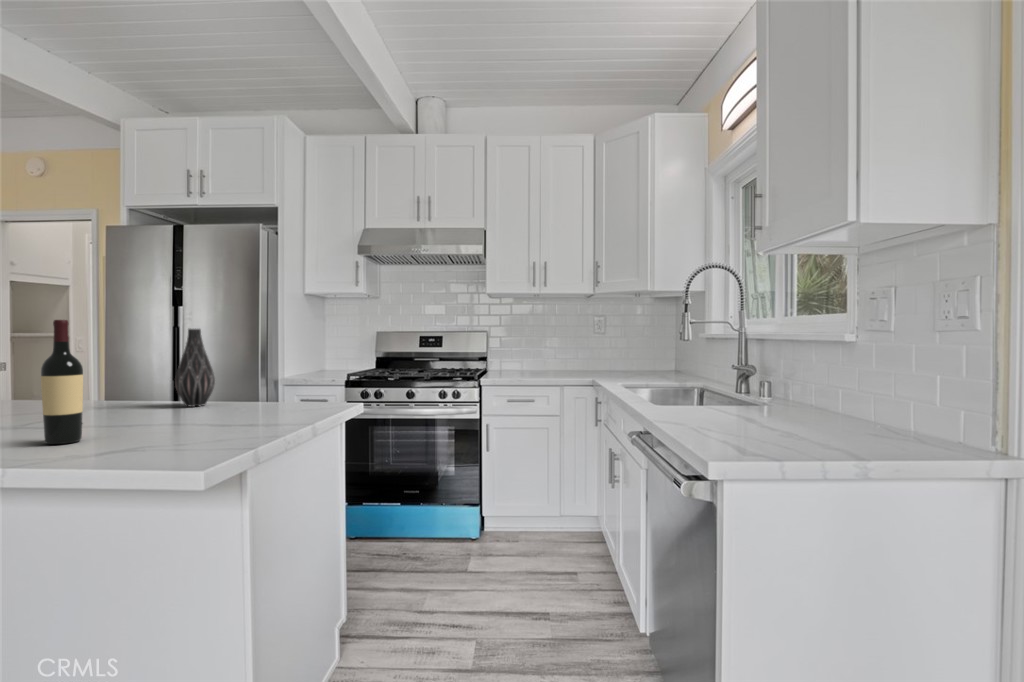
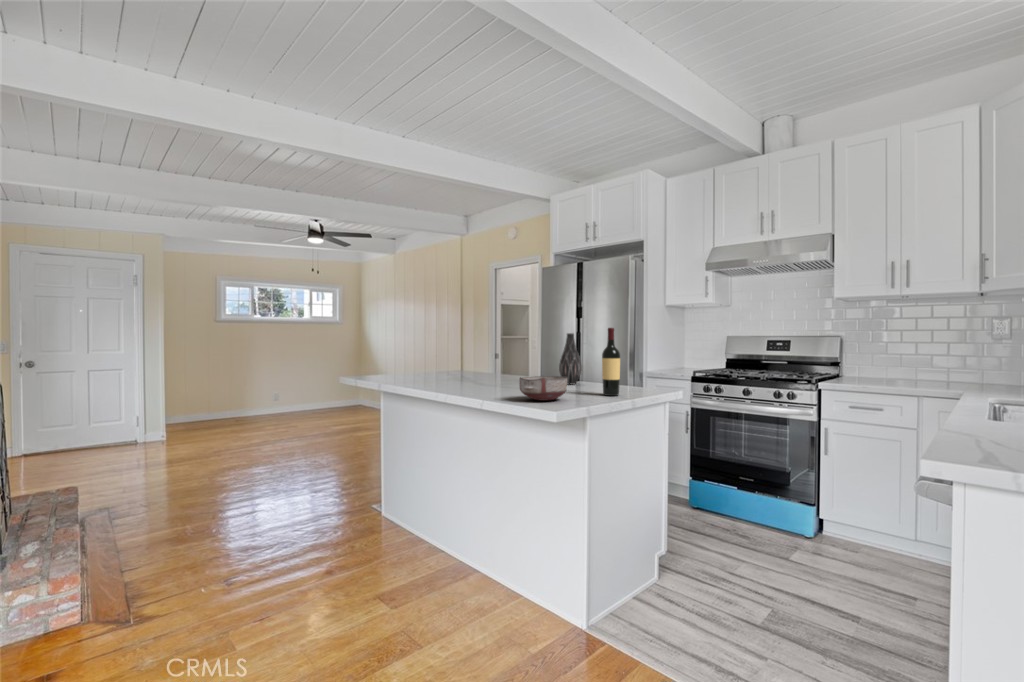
wine bottle: present [41,320,83,444] -> present [602,328,620,396]
ceramic bowl: none [128,398,223,443] -> present [520,376,567,401]

